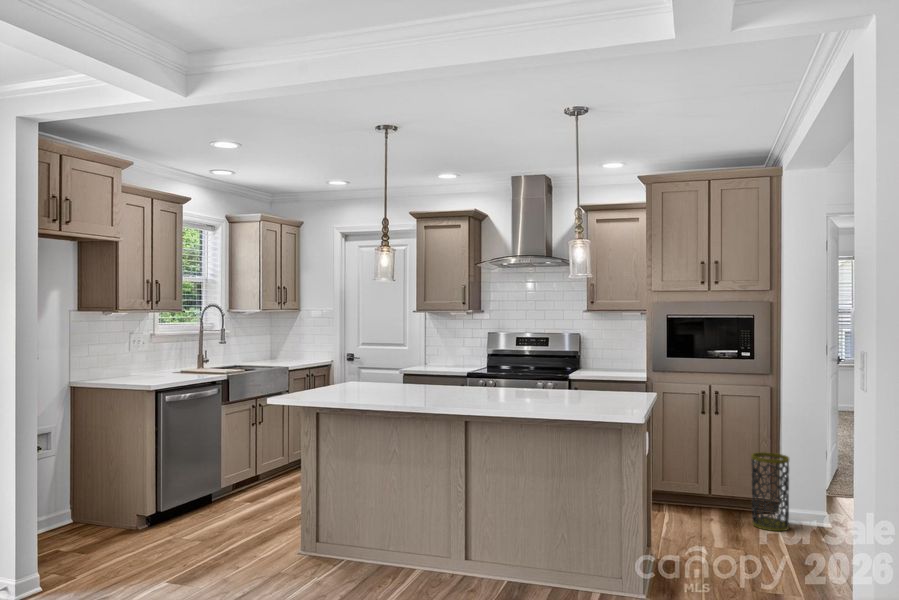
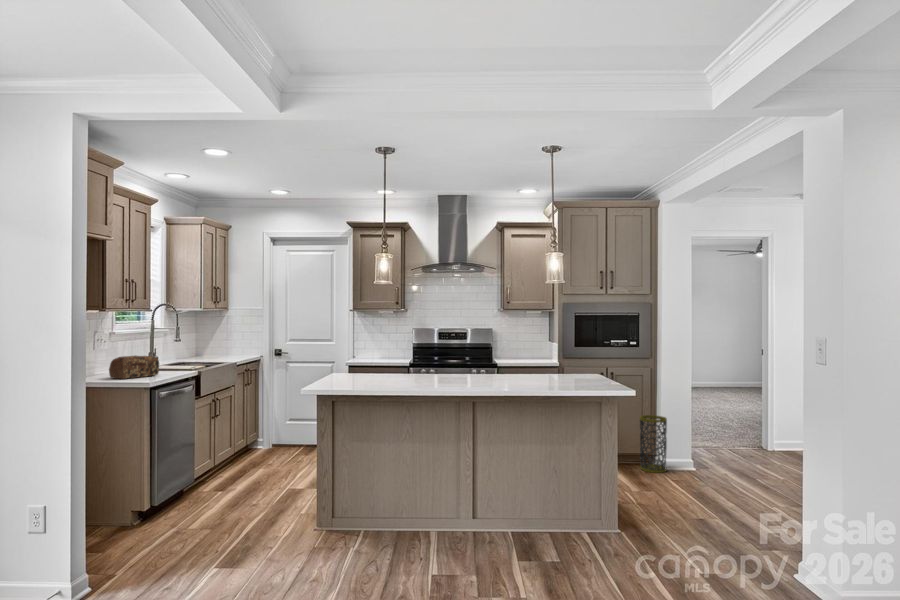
bread loaf: none [137,358,185,381] -> present [109,356,159,379]

